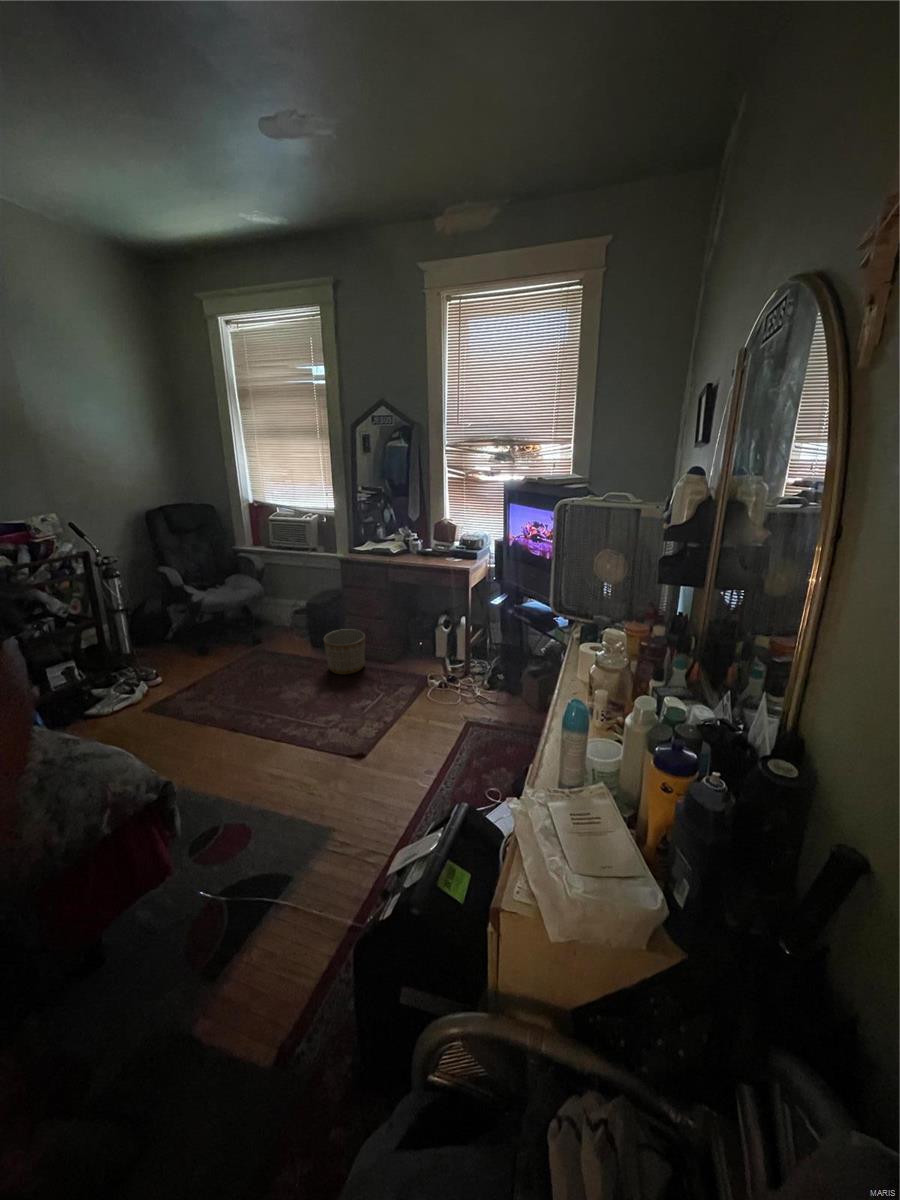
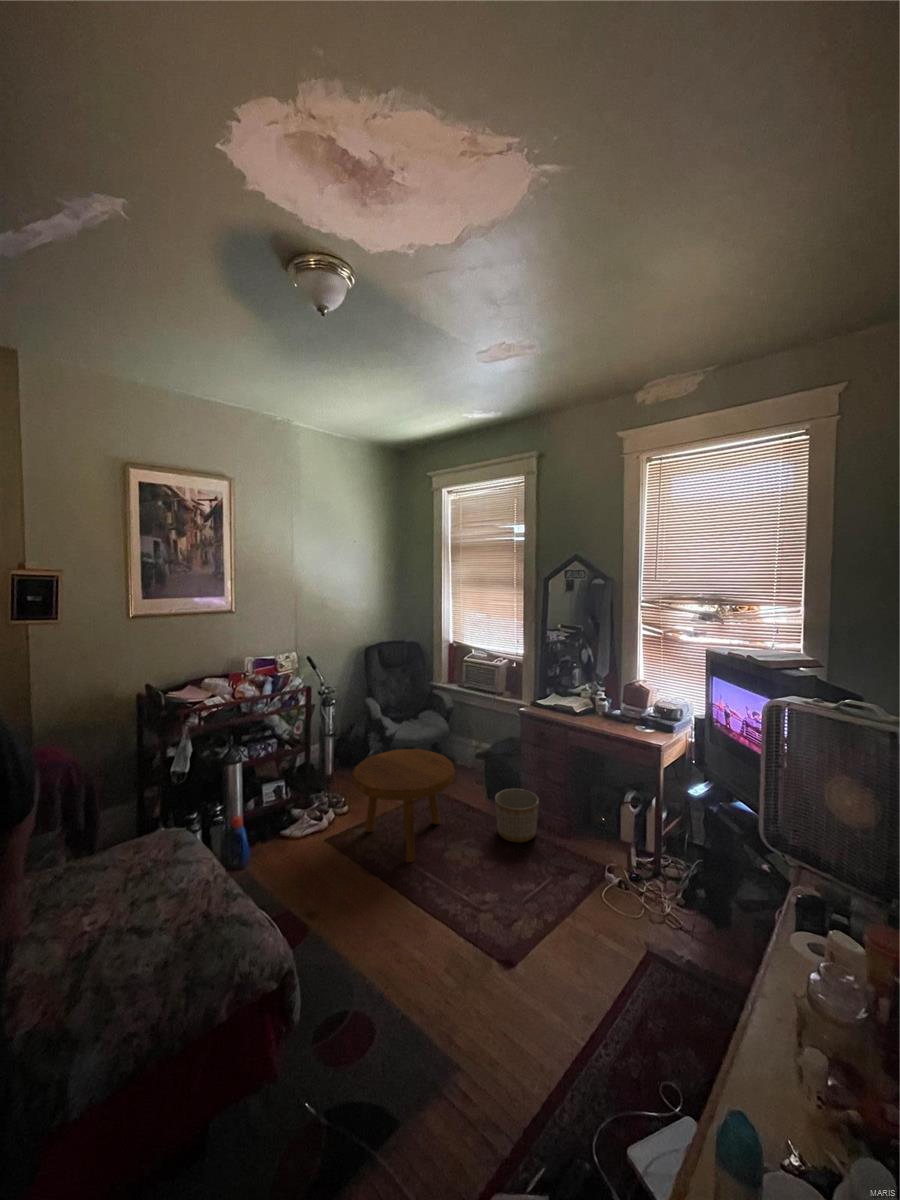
footstool: none [165,606,282,710] -> present [353,749,455,863]

